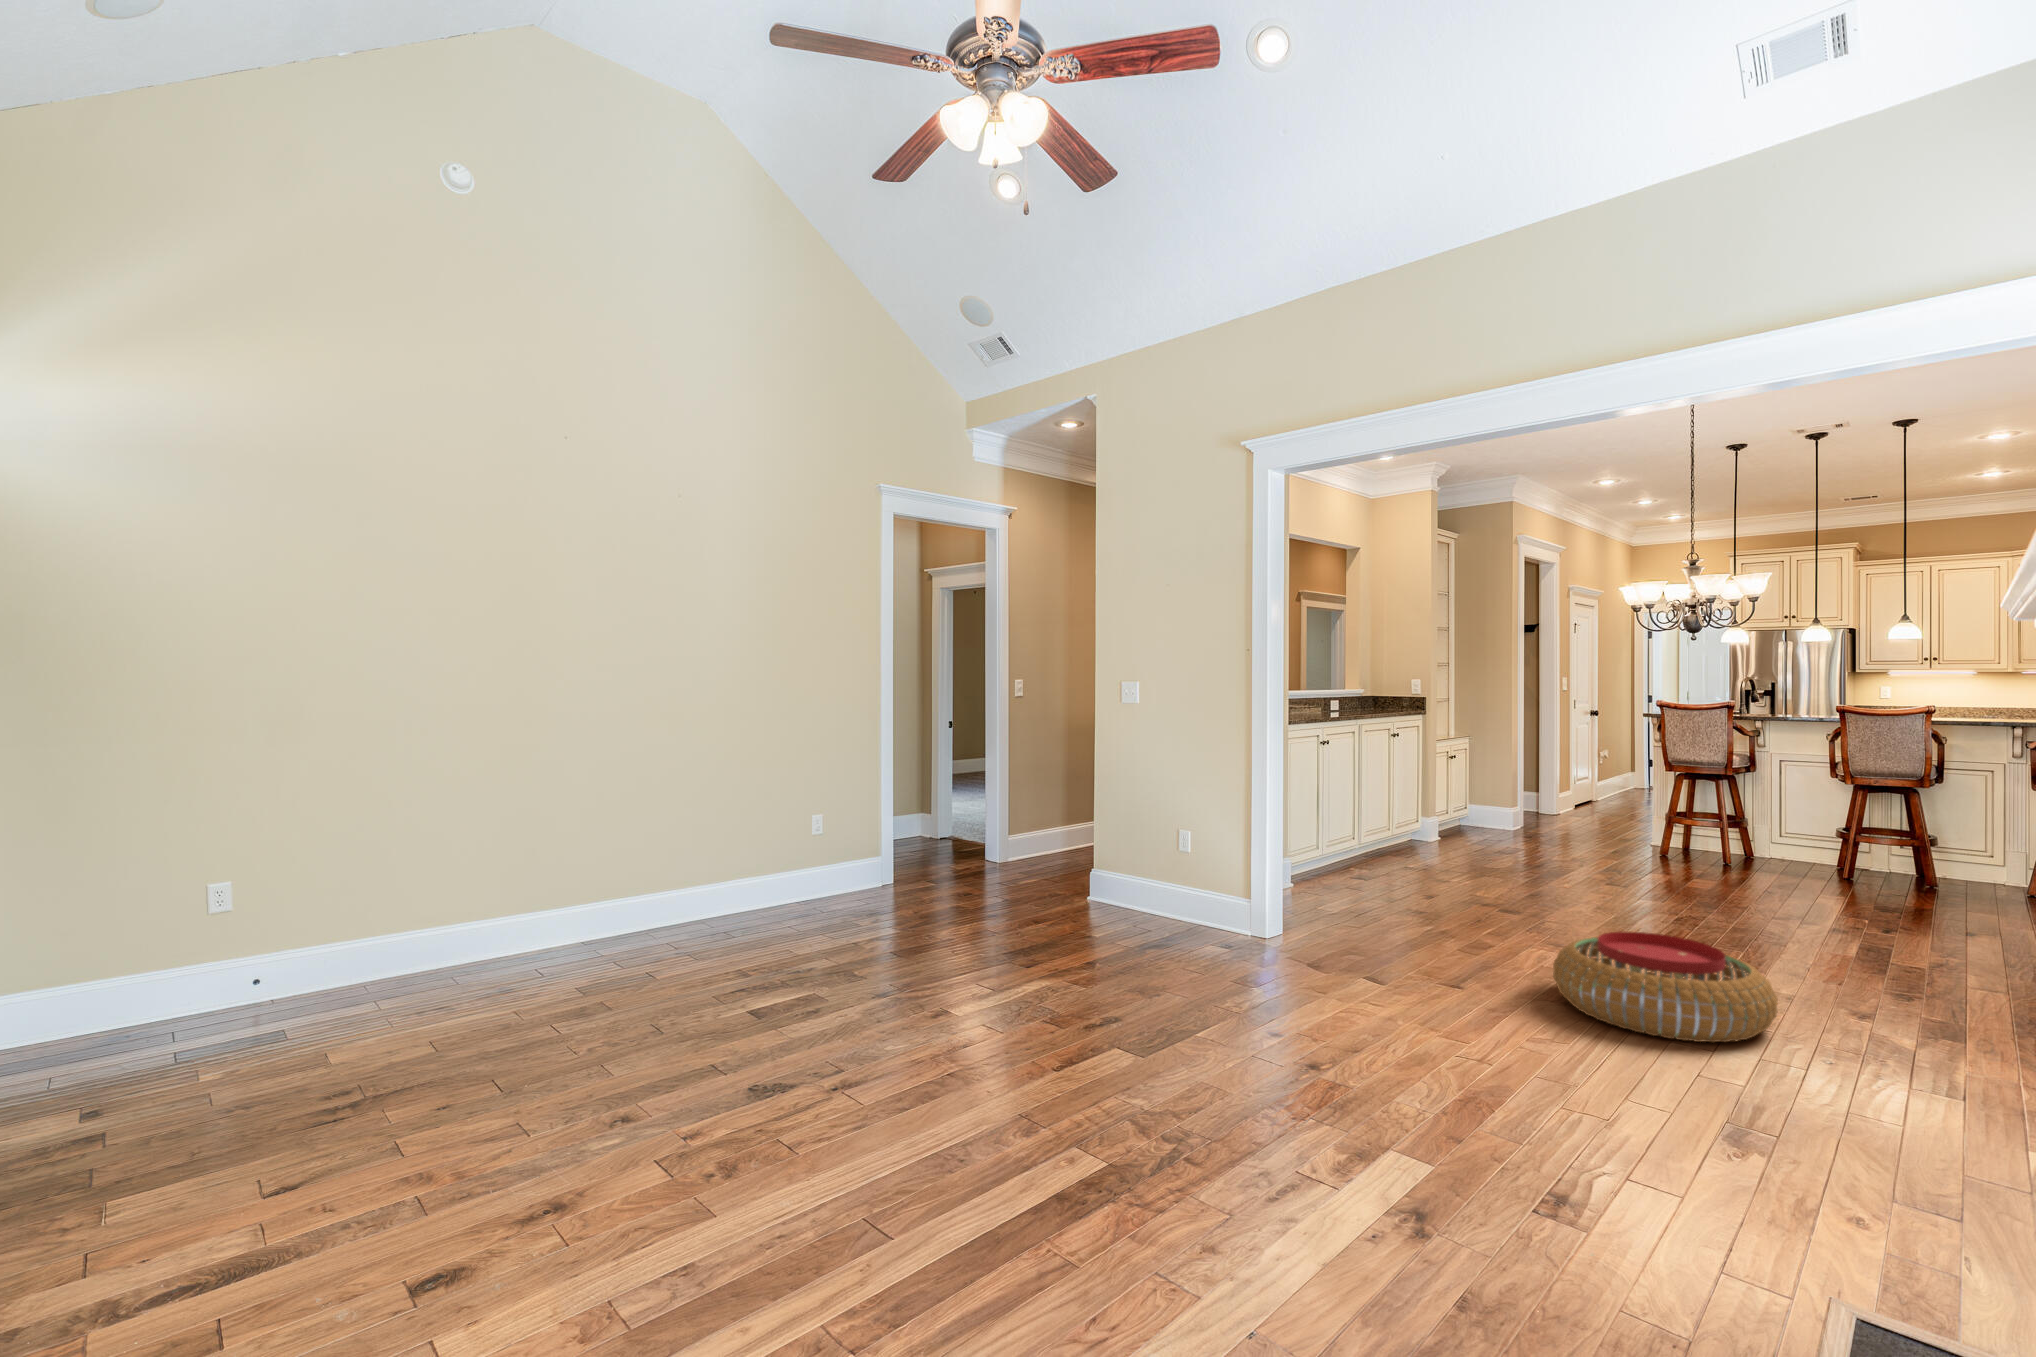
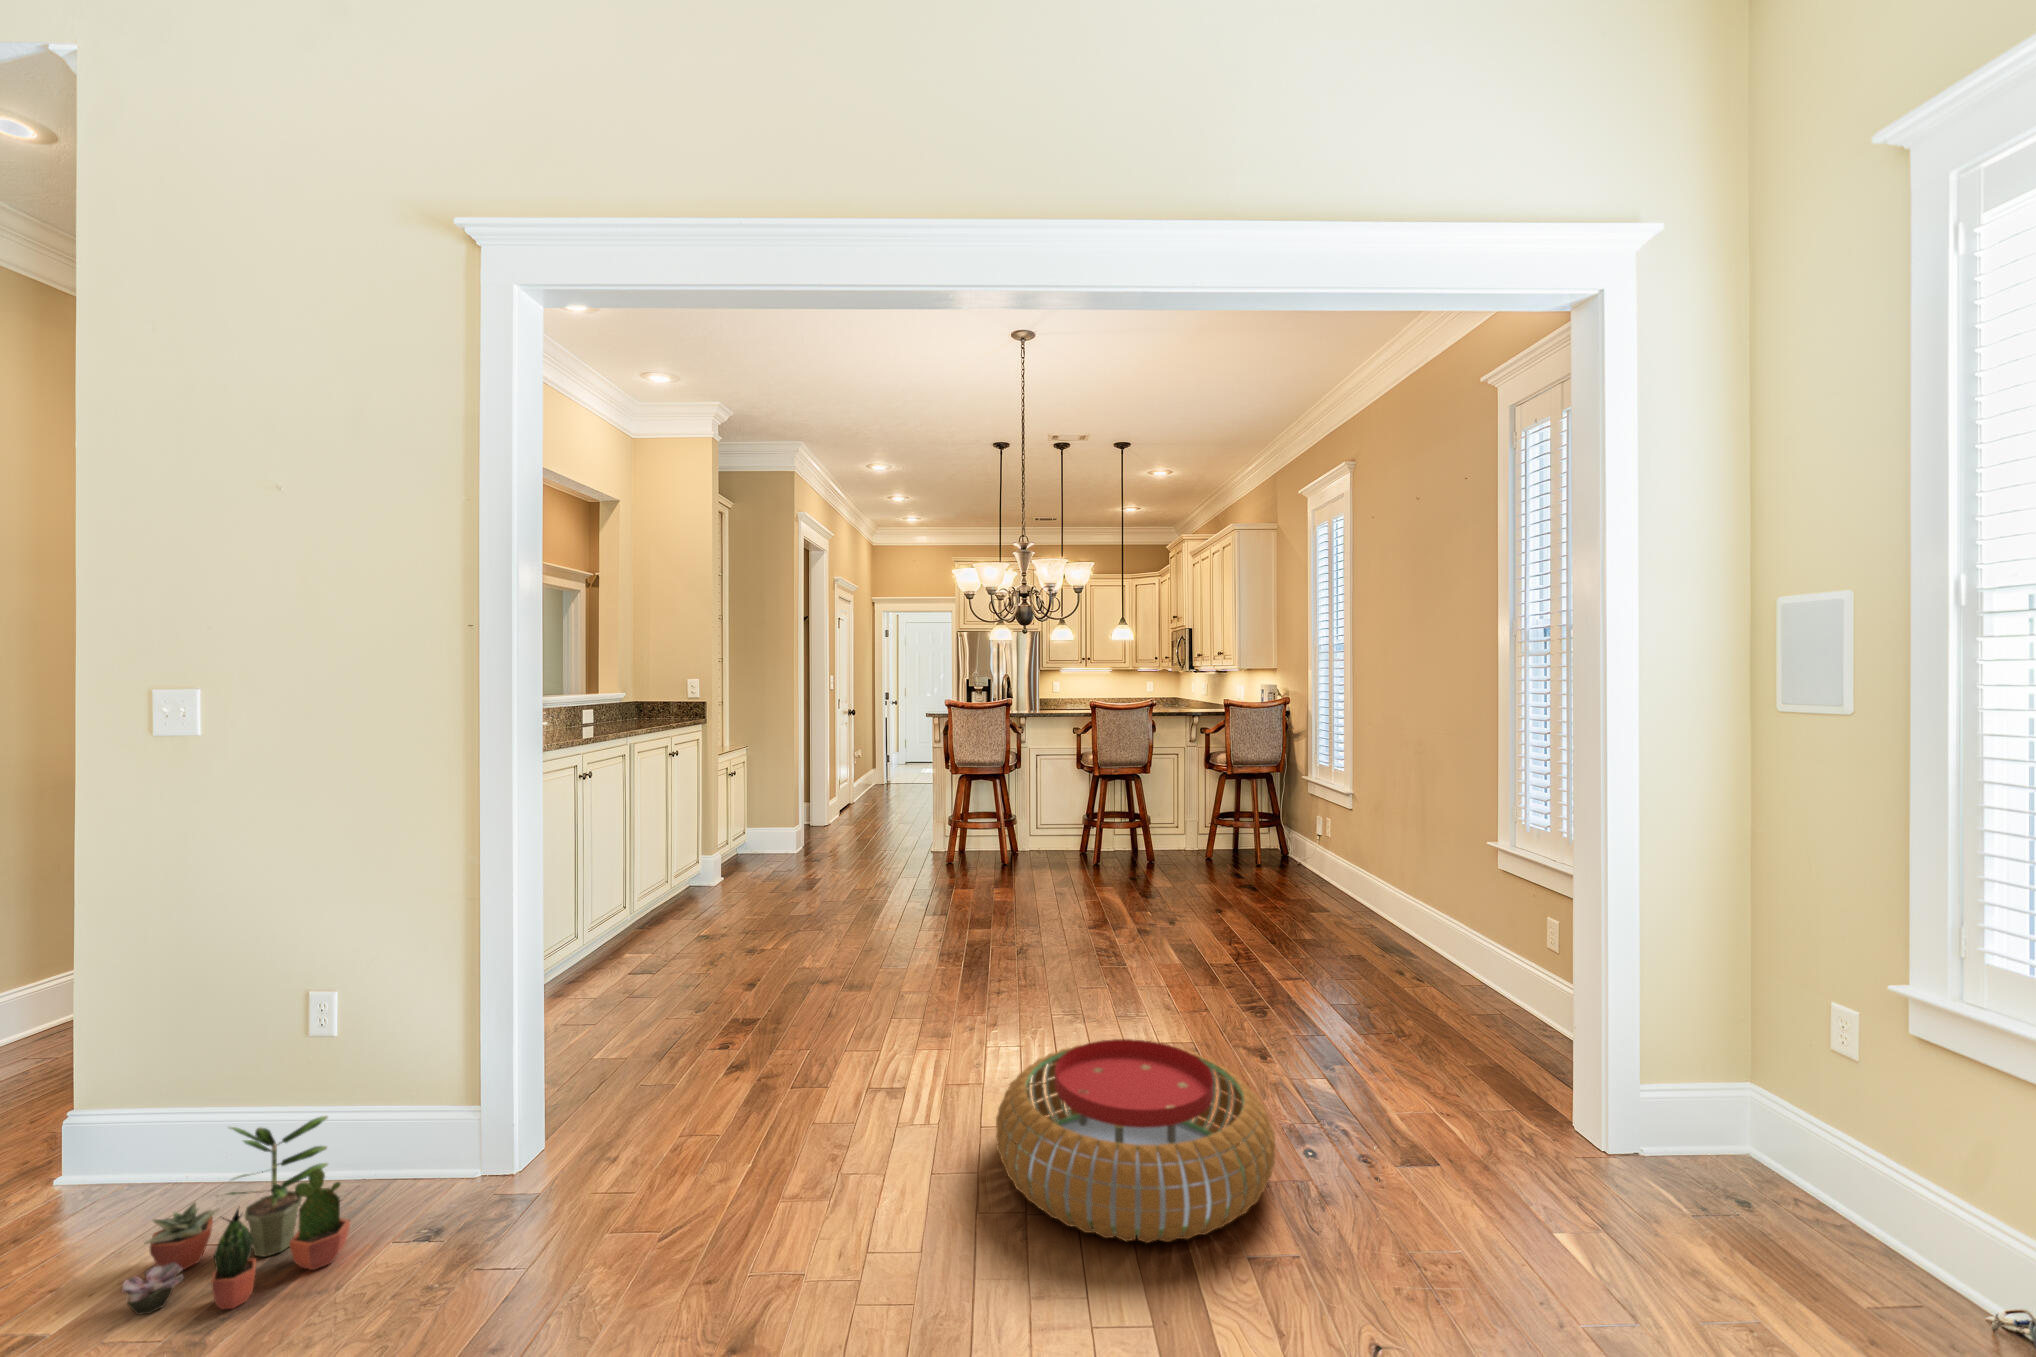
potted plant: none [1145,871,1219,939] -> present [121,1116,350,1315]

